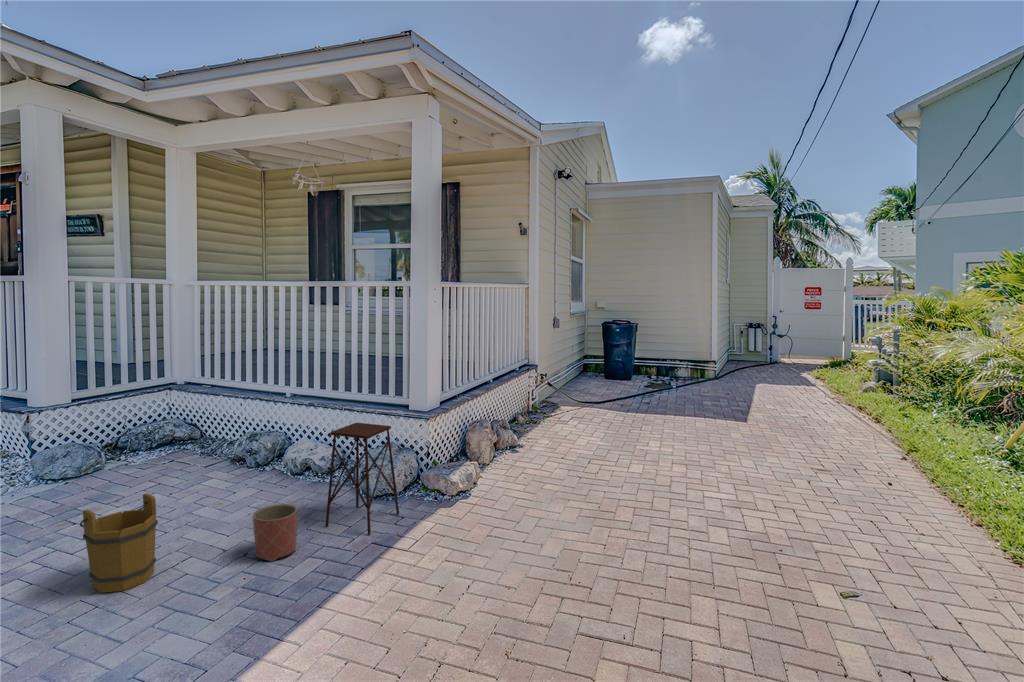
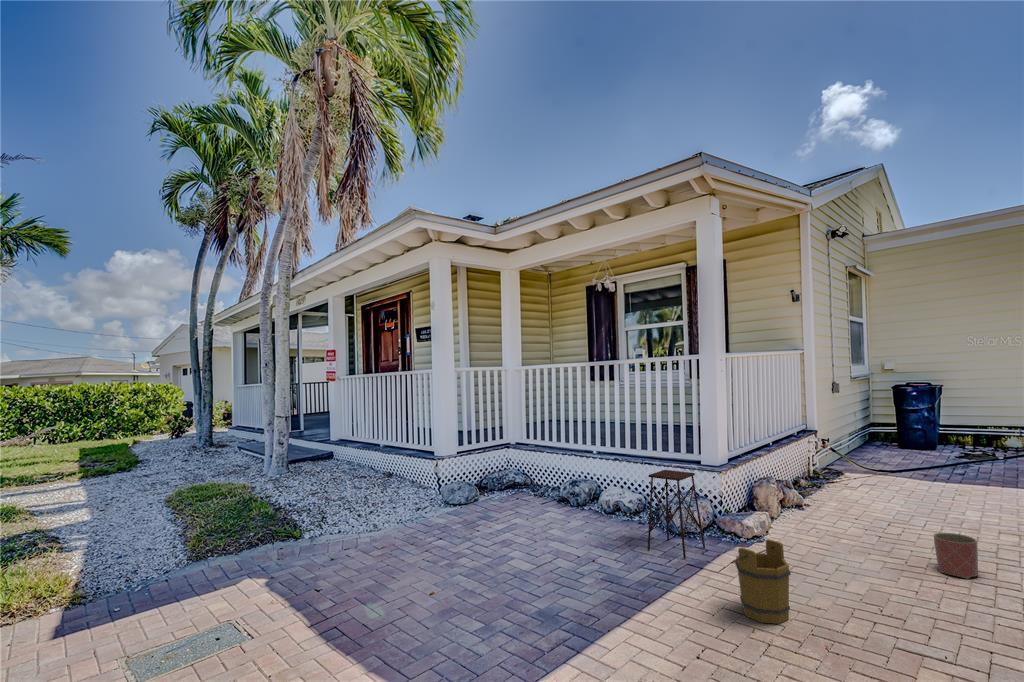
bucket: present [80,493,158,593] -> present [731,539,791,624]
planter: present [253,504,297,561] -> present [934,533,978,579]

